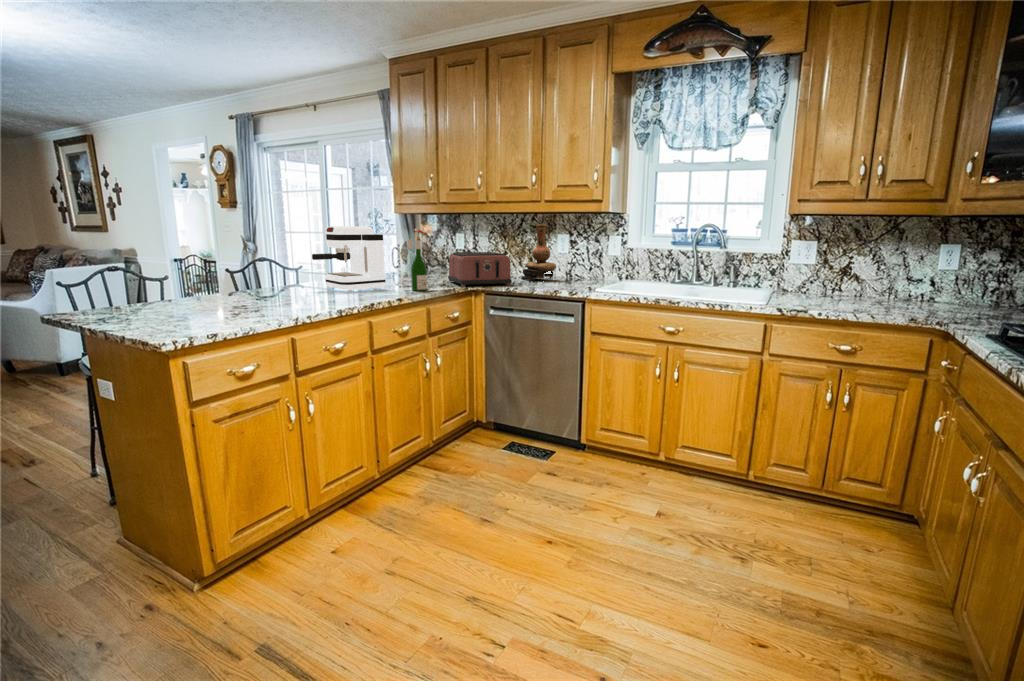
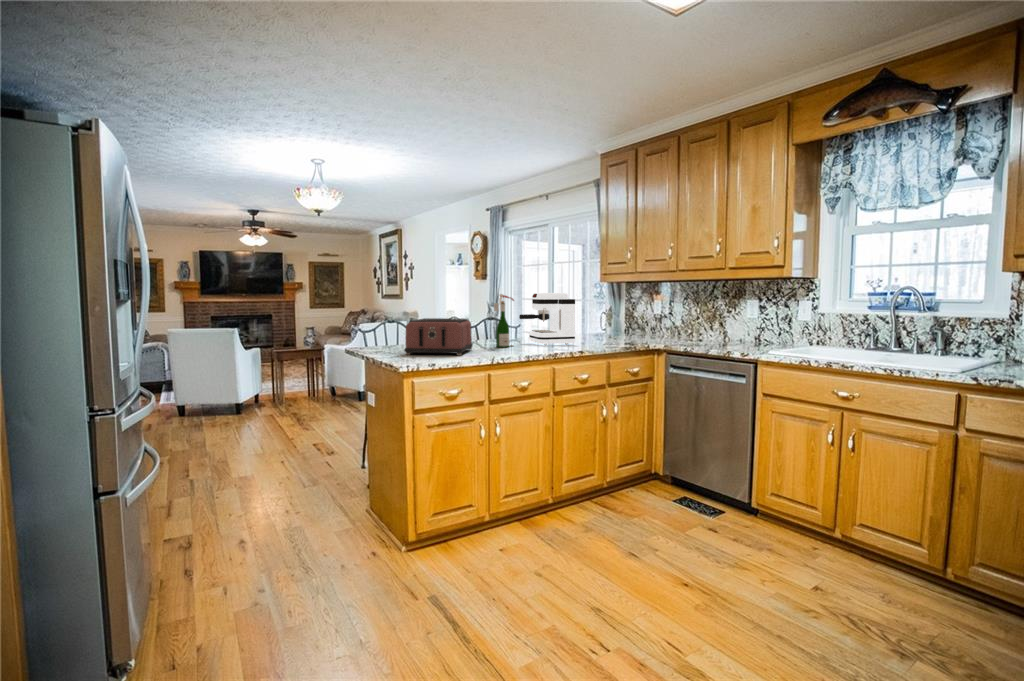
vase: present [521,224,556,281] -> none [709,290,748,344]
wine bottle: present [407,228,429,291] -> present [494,294,514,347]
toaster: present [448,252,512,287] -> present [404,318,473,356]

